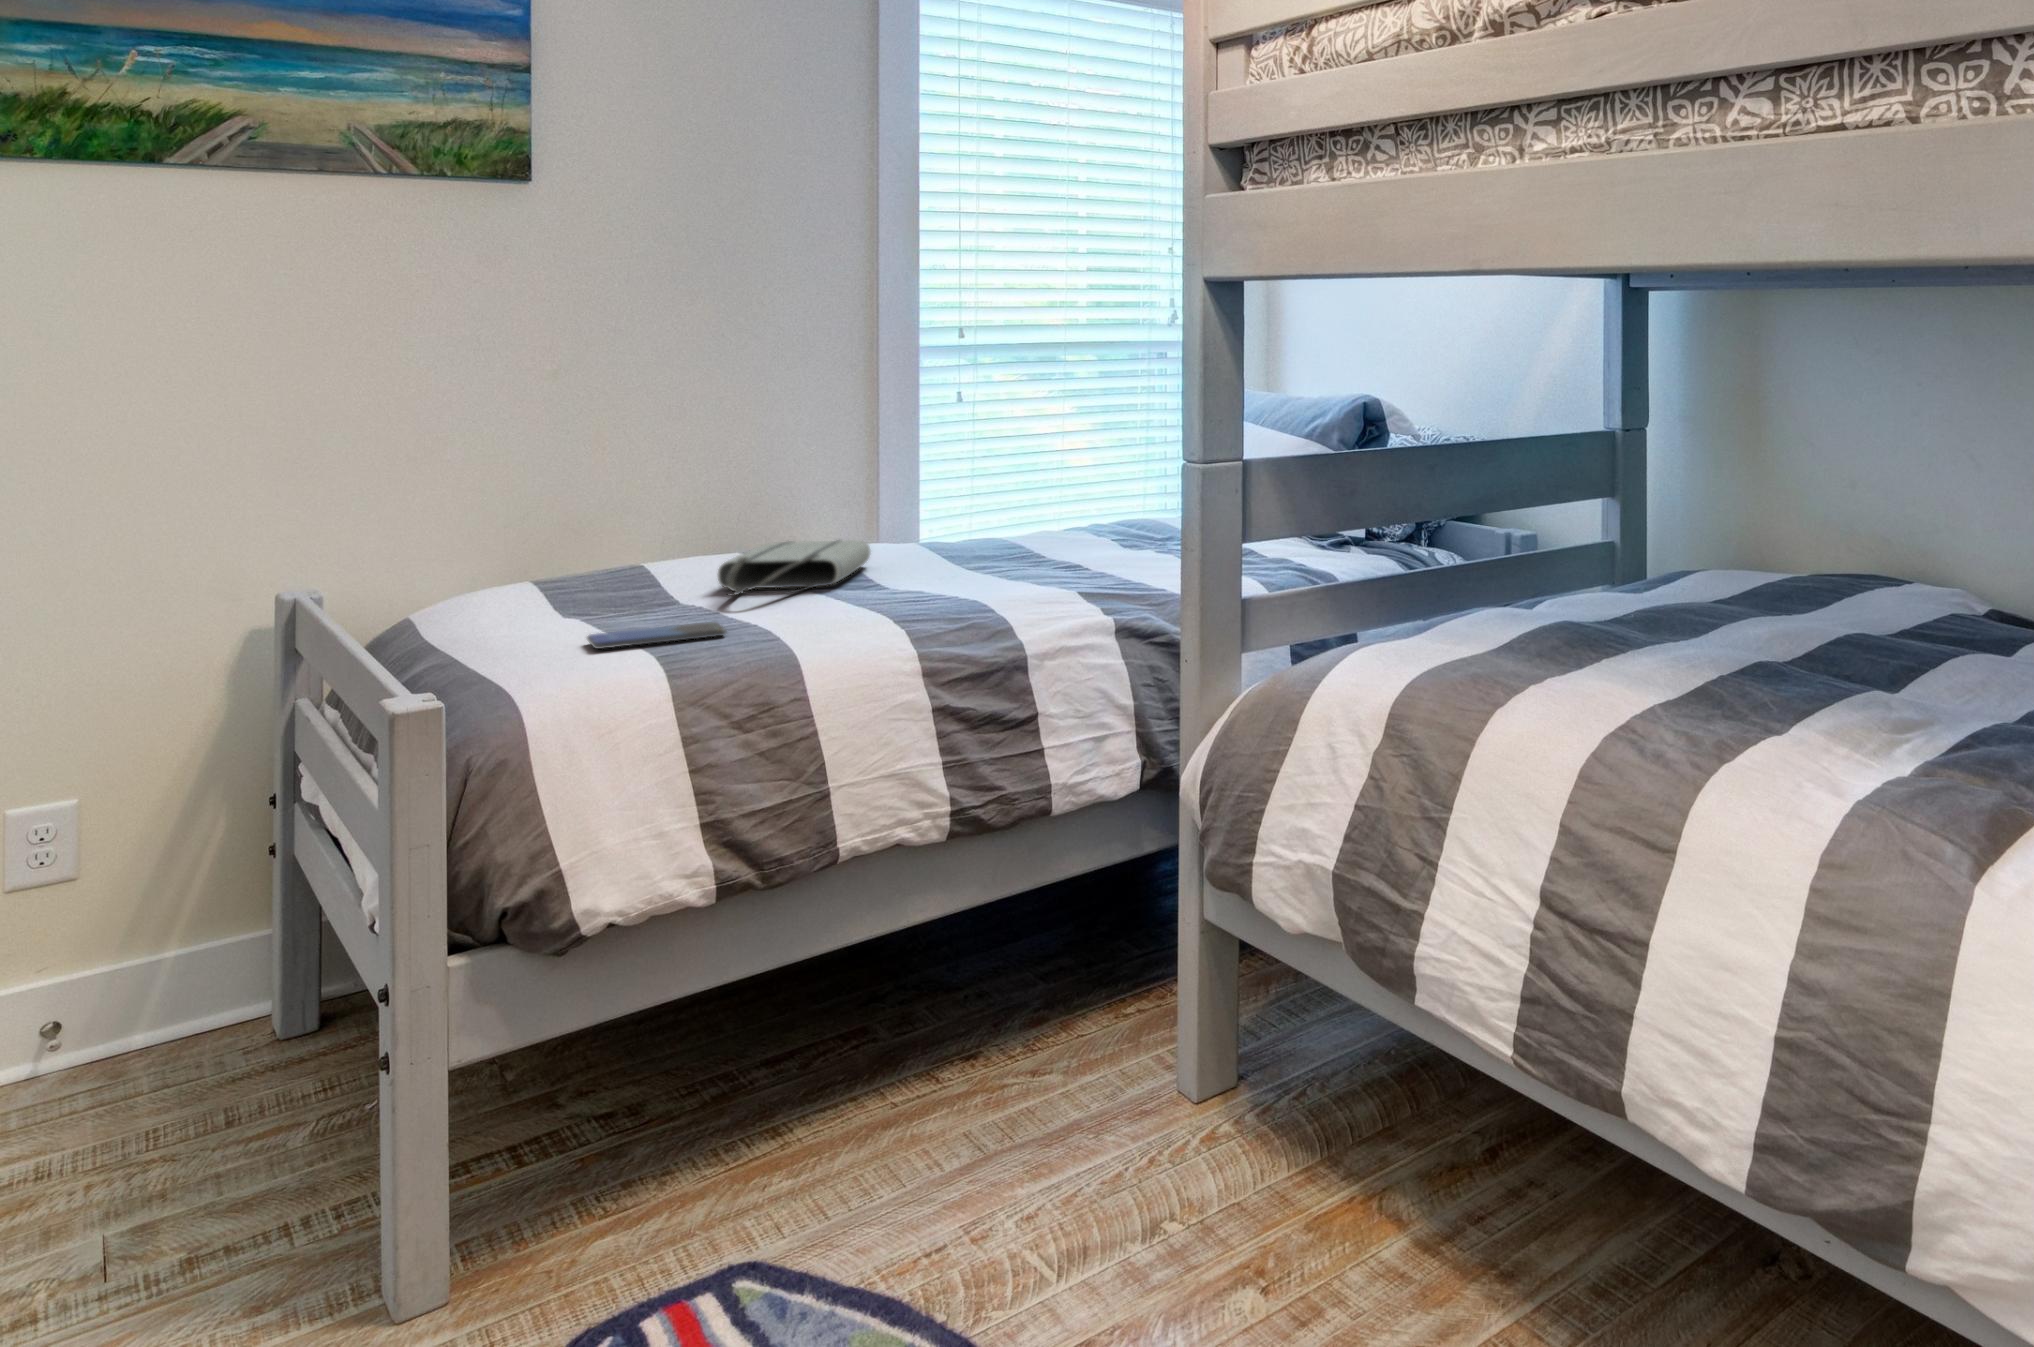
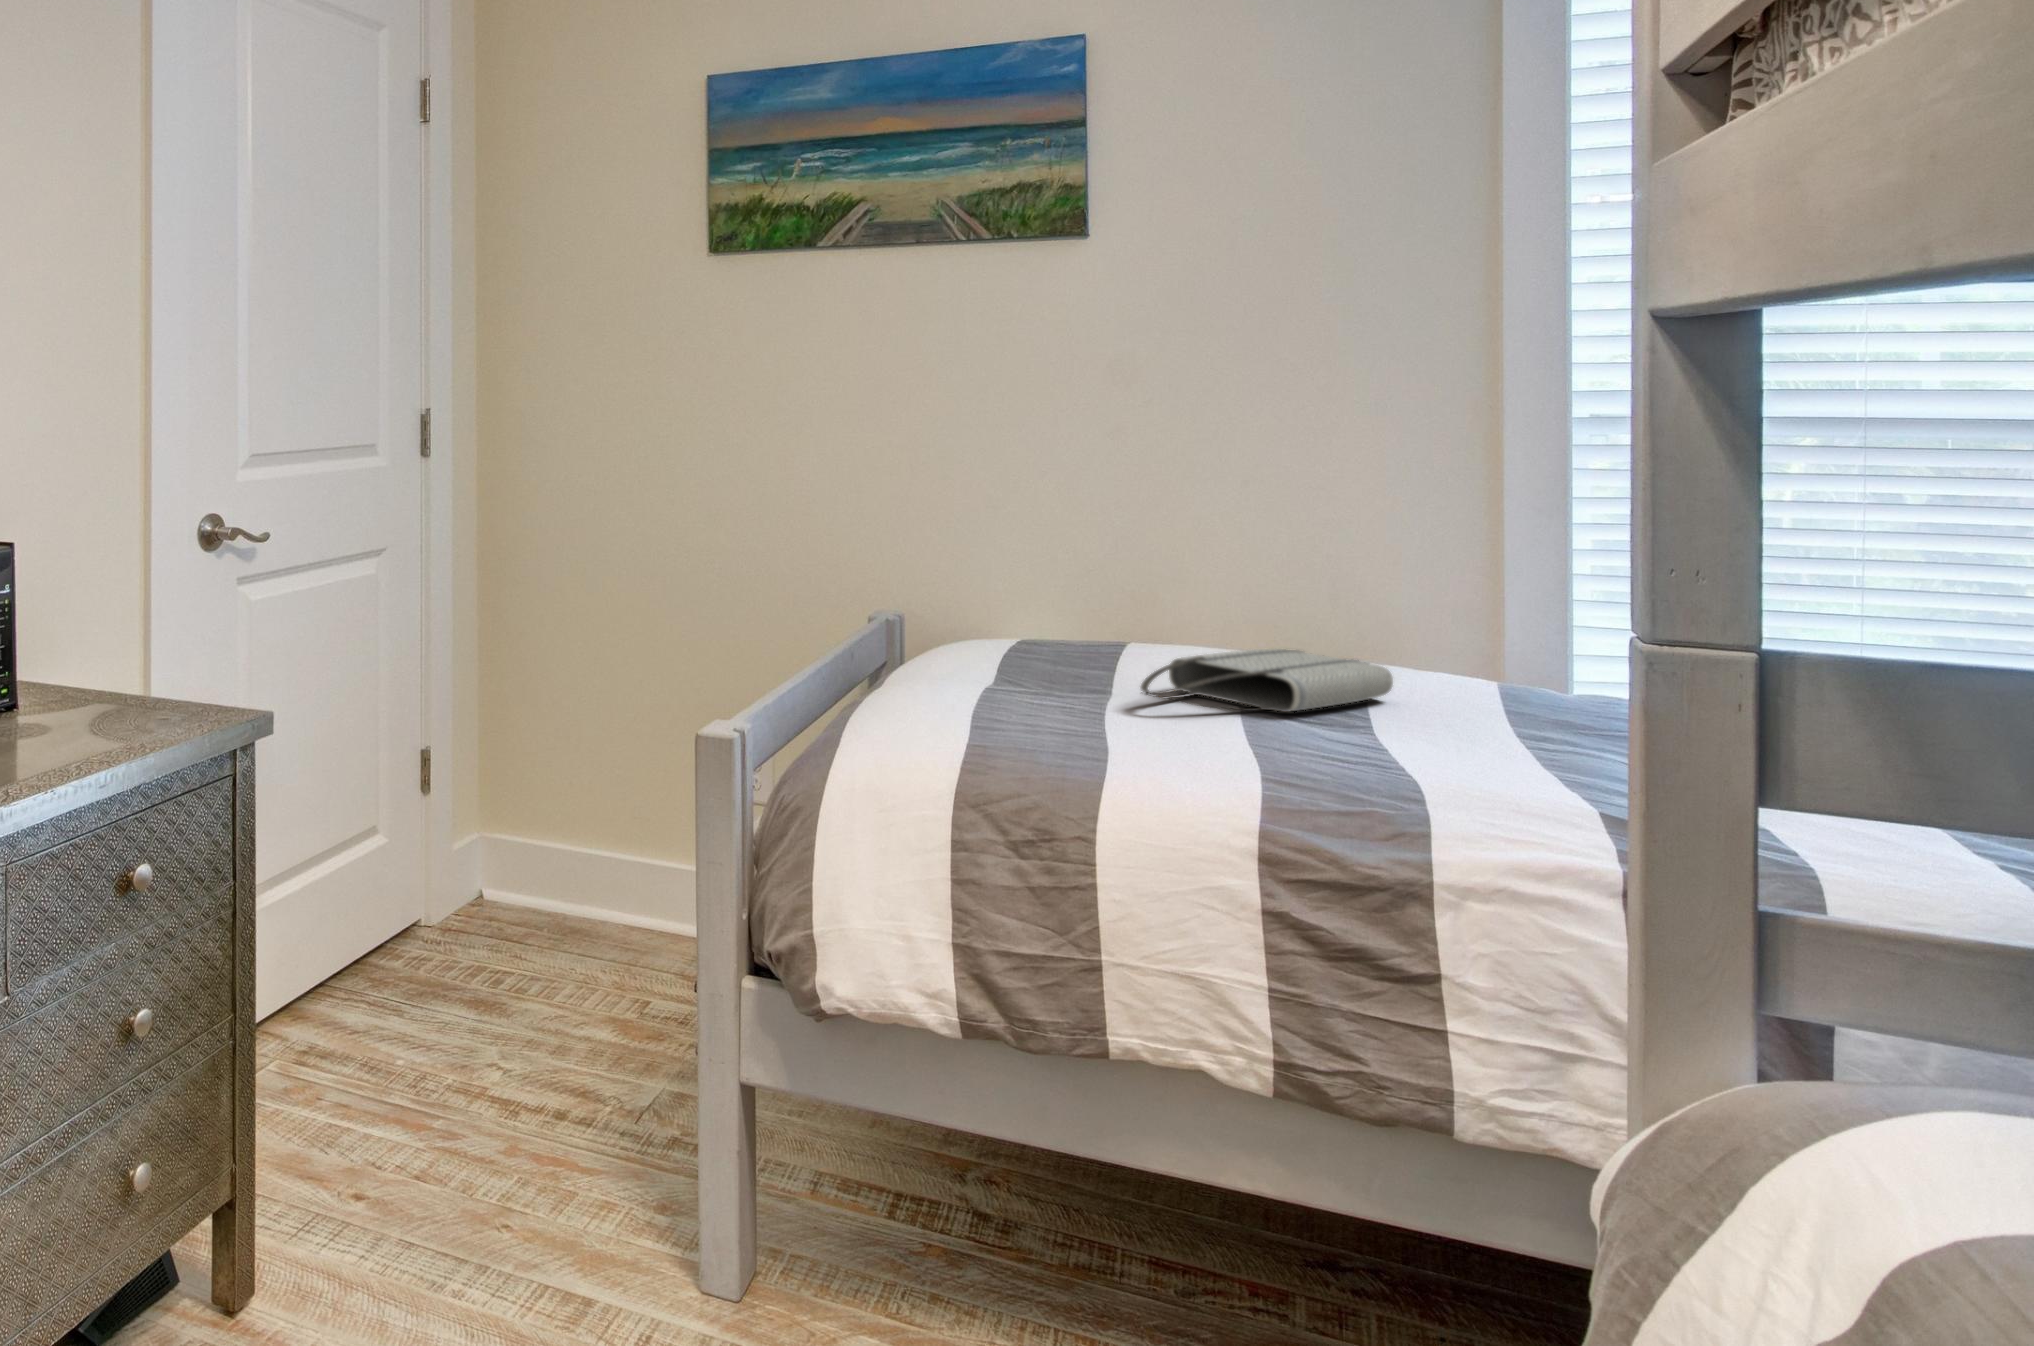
smartphone: present [587,622,727,649] -> none [935,701,1079,736]

